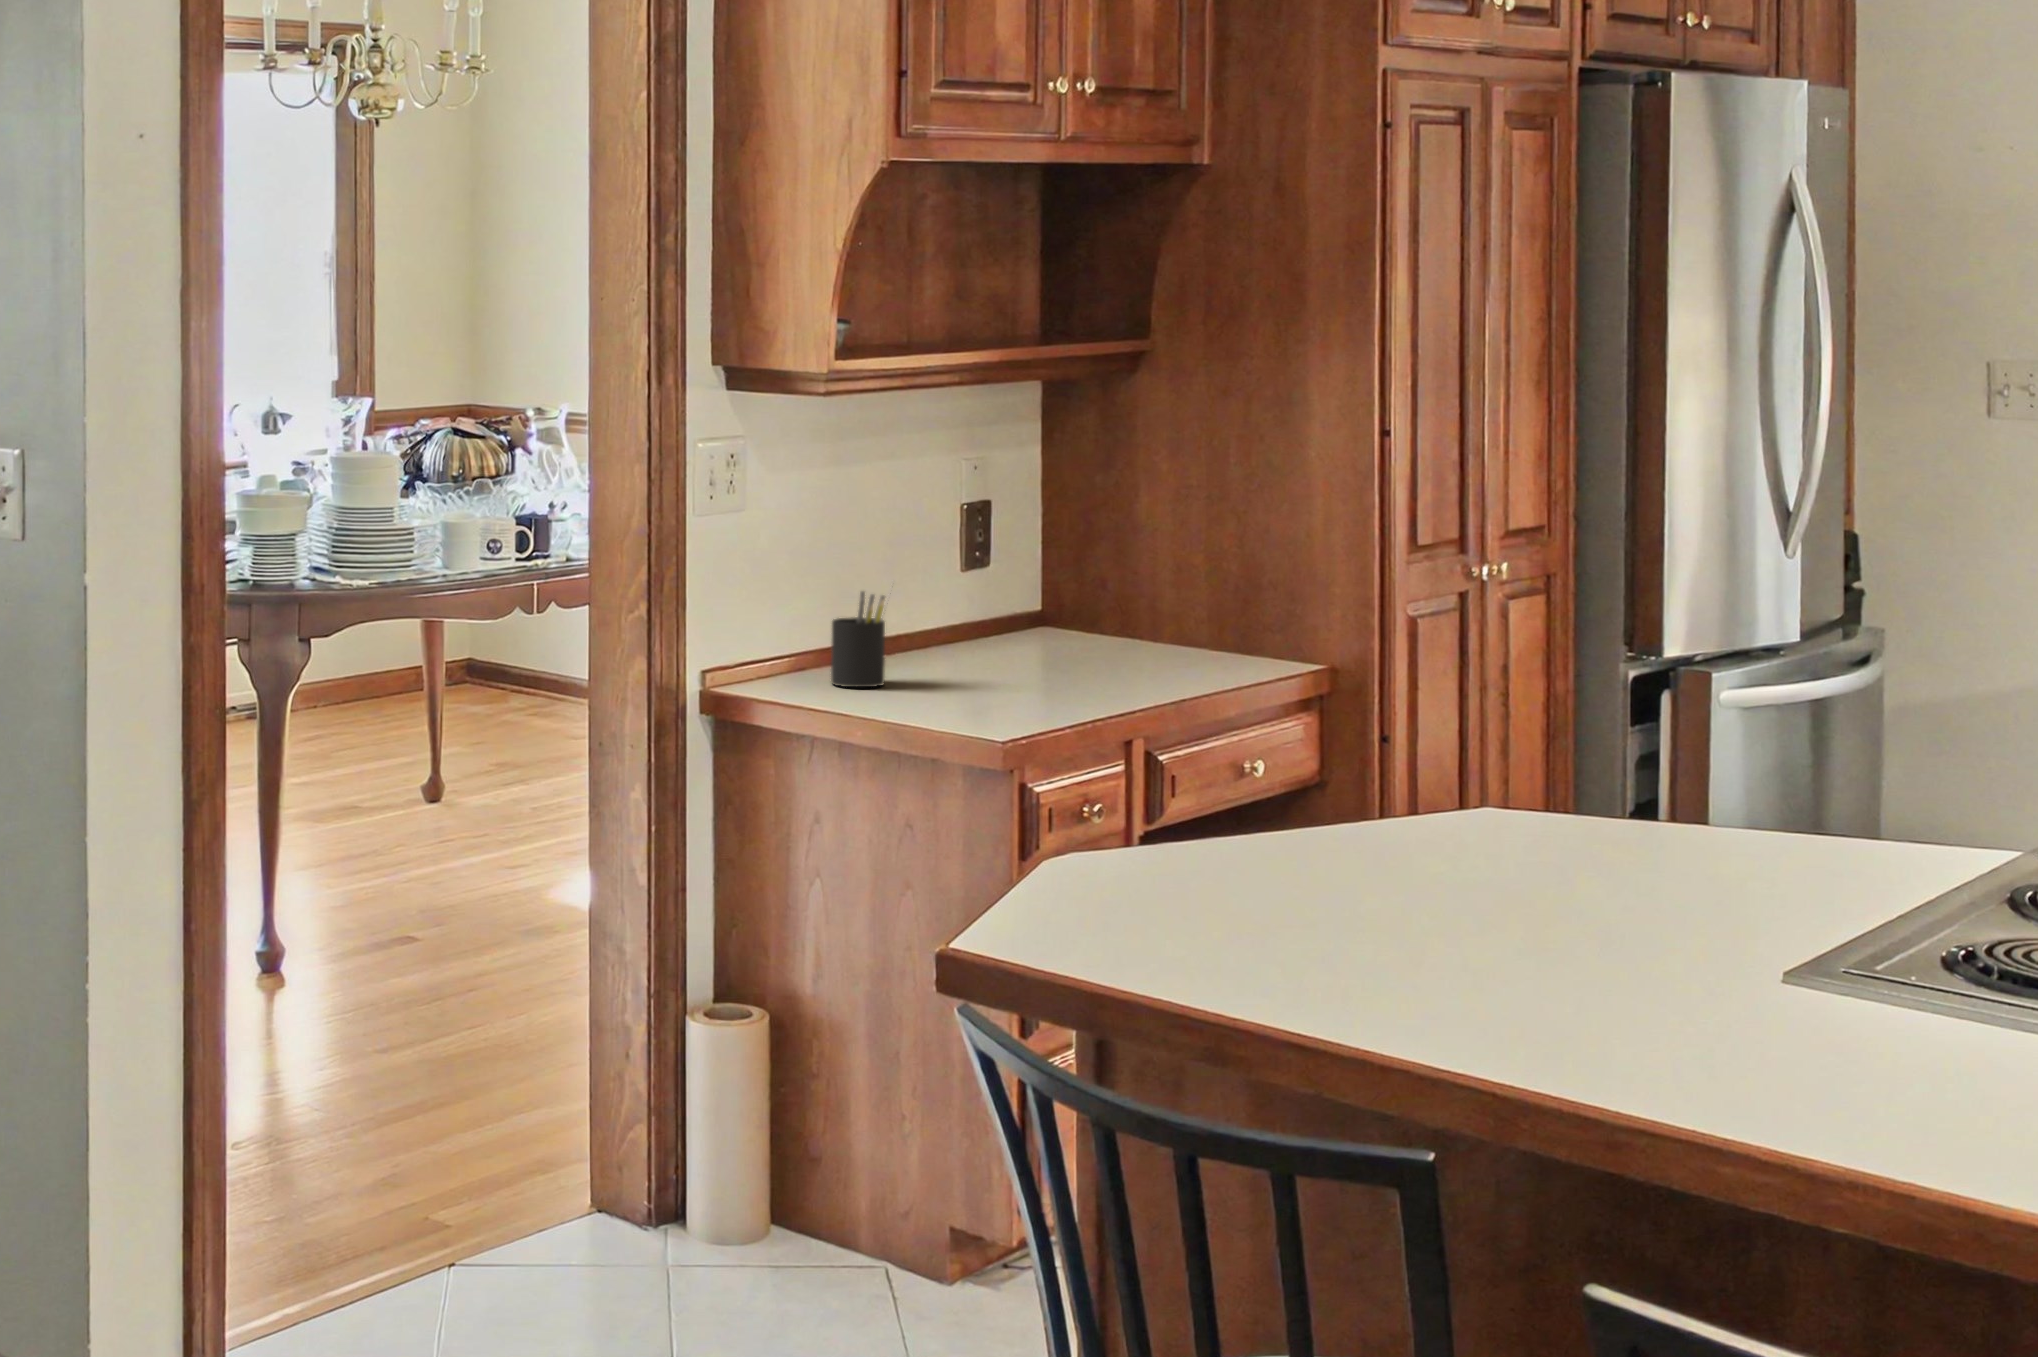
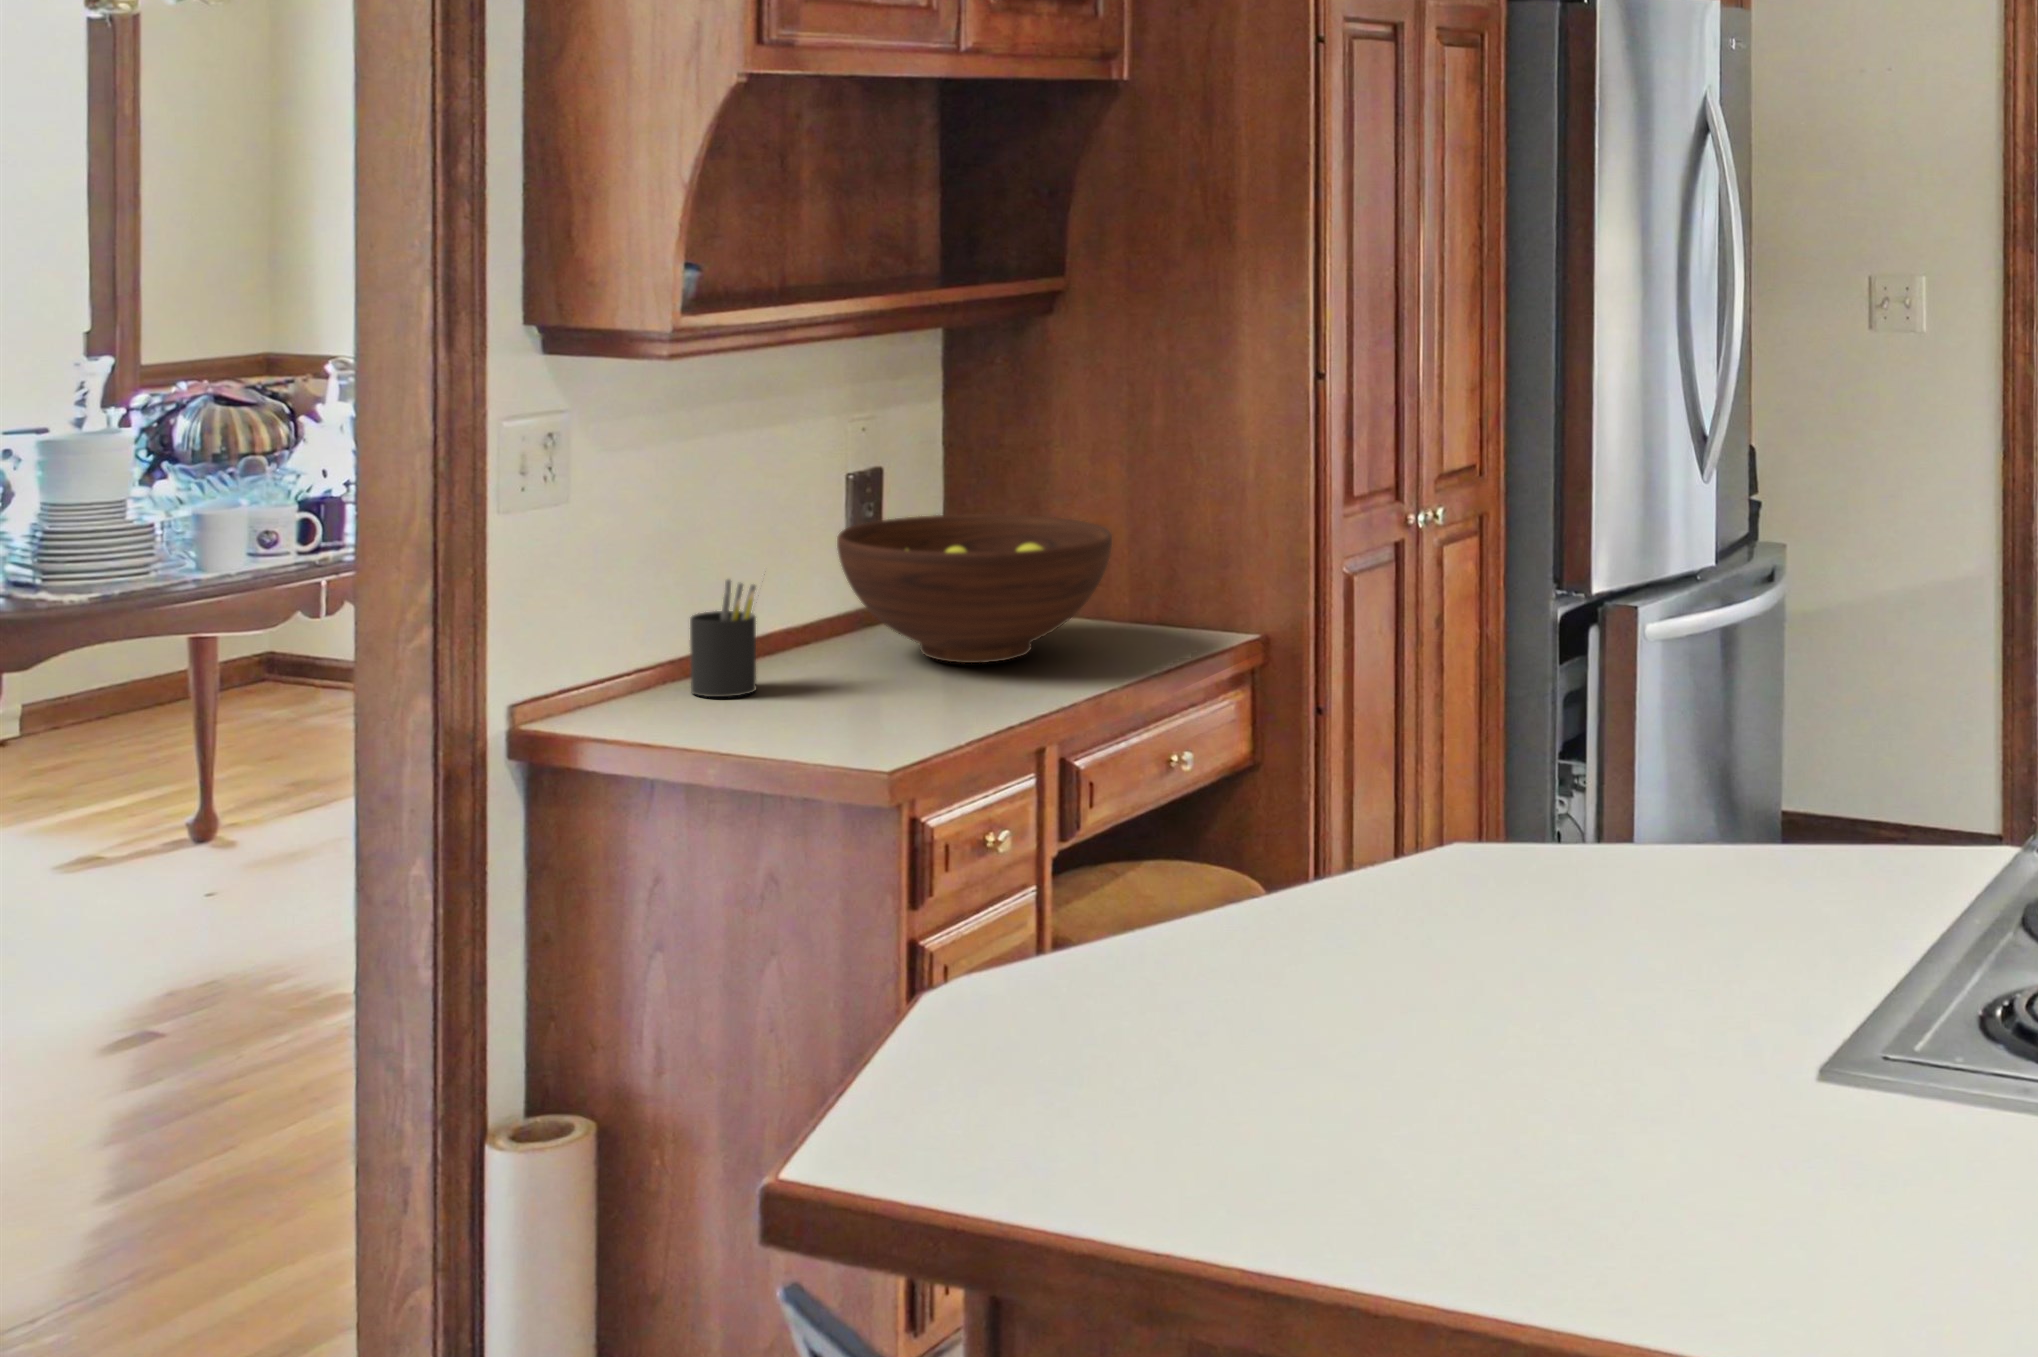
fruit bowl: none [951,551,1191,673] -> present [837,514,1112,663]

